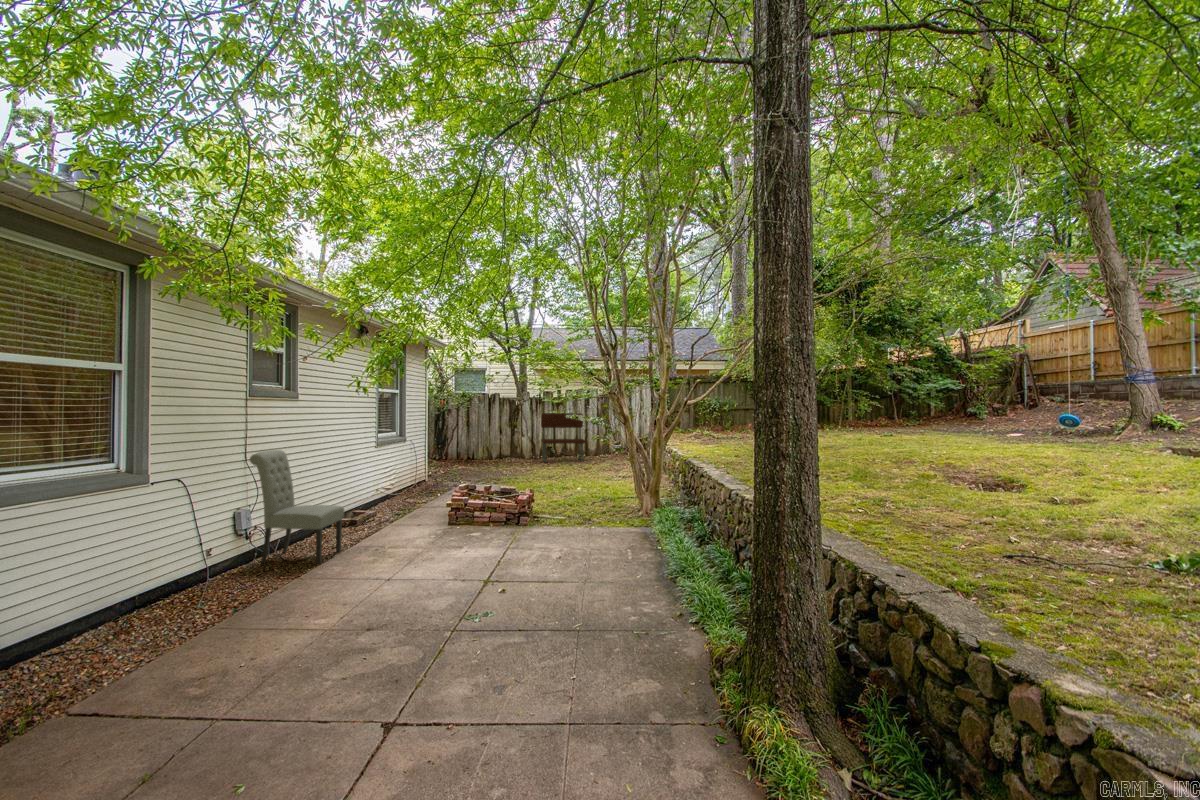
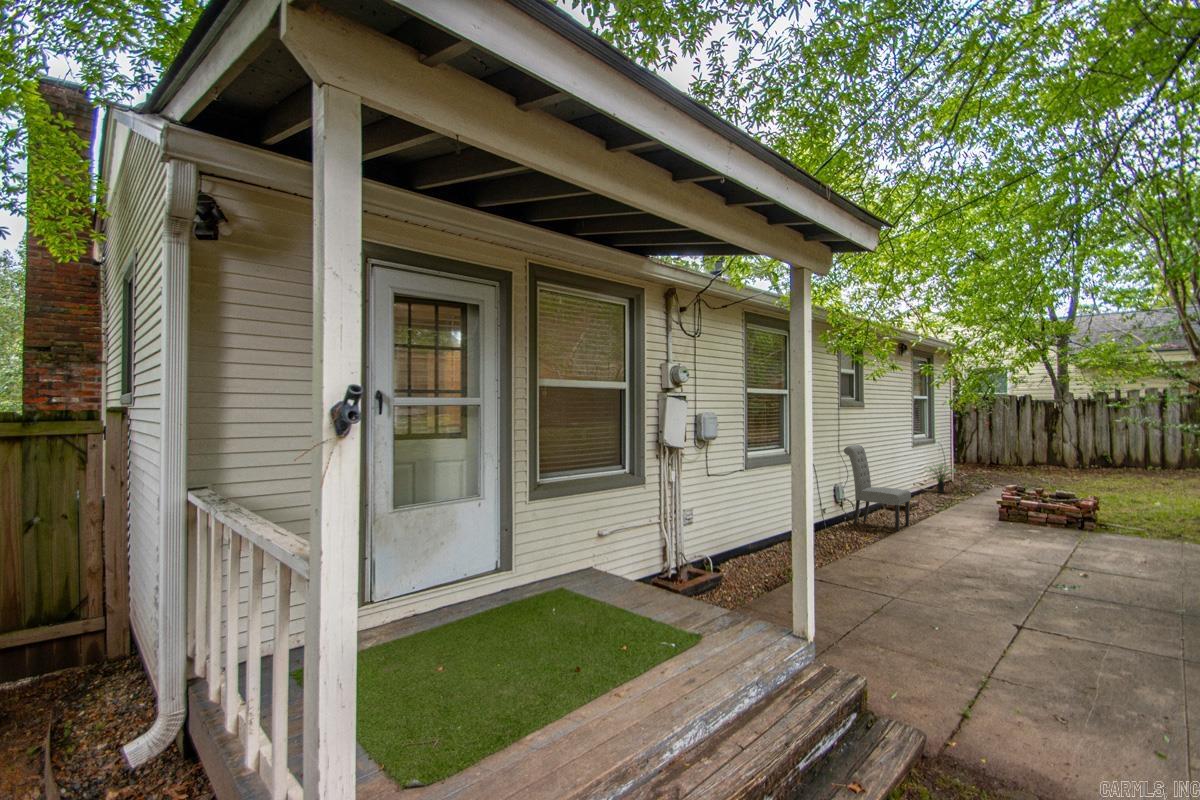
bench: present [541,413,587,462] -> none [1092,416,1168,477]
potted plant: none [391,463,424,496] -> present [925,463,956,493]

